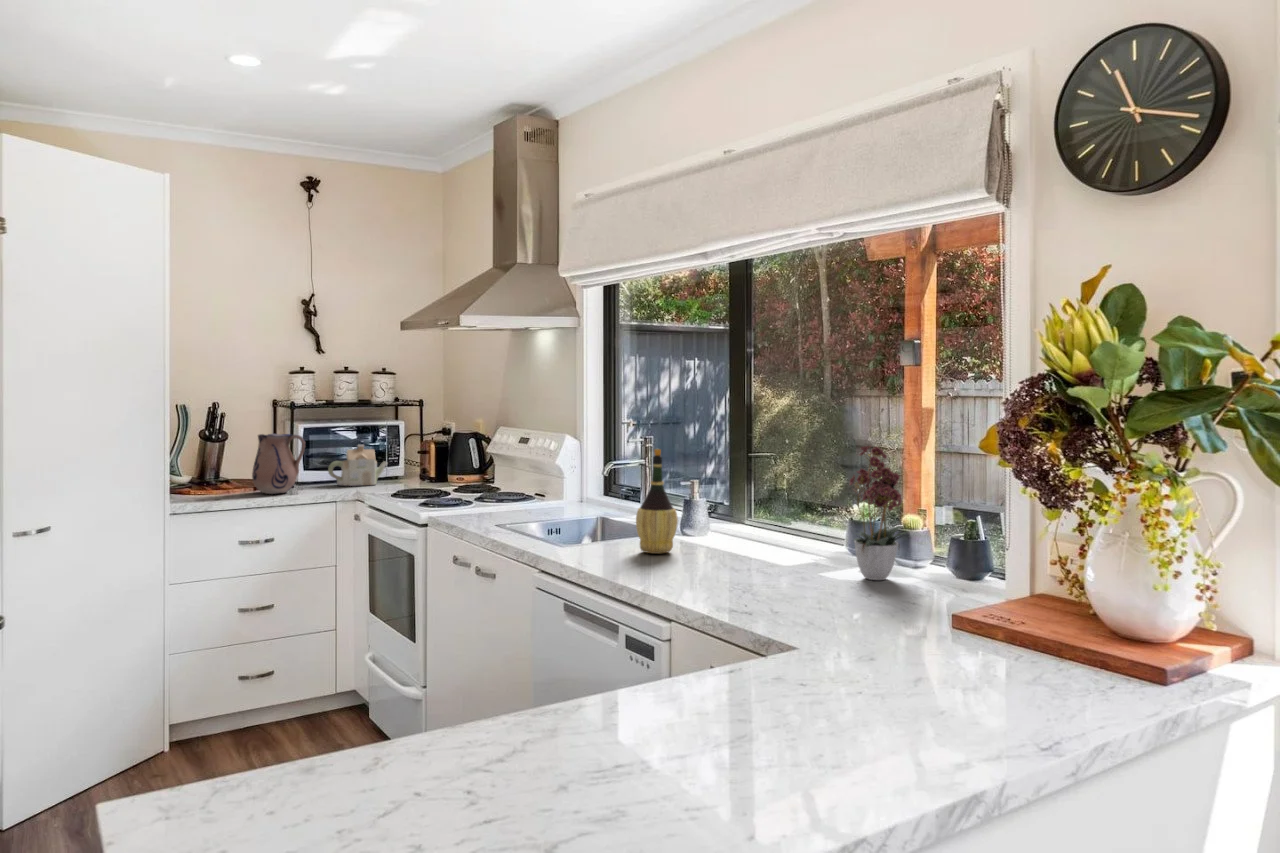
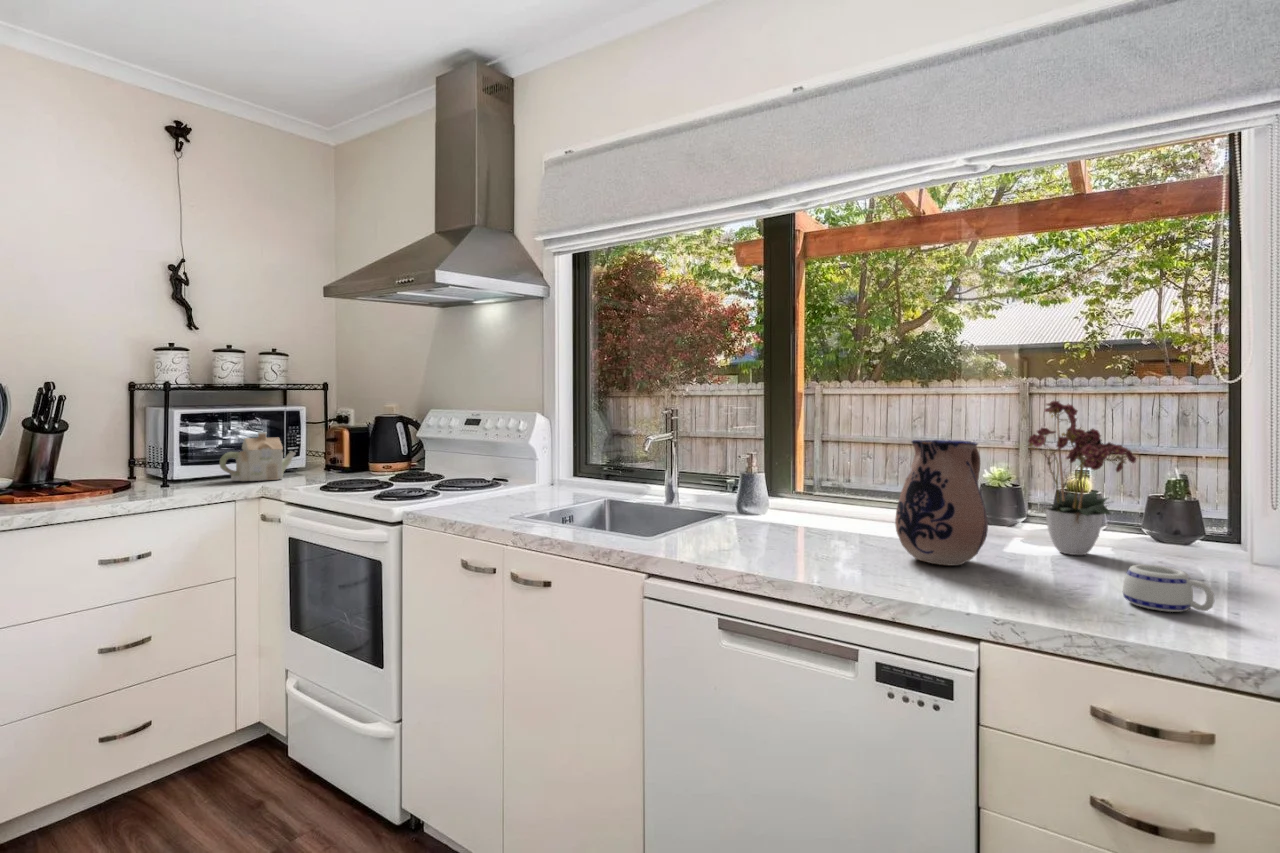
ceramic pitcher: present [252,434,305,494] -> present [895,440,988,566]
wine bottle: present [636,449,678,553] -> none [750,412,802,541]
mug: none [791,580,834,614] -> present [1123,565,1215,612]

